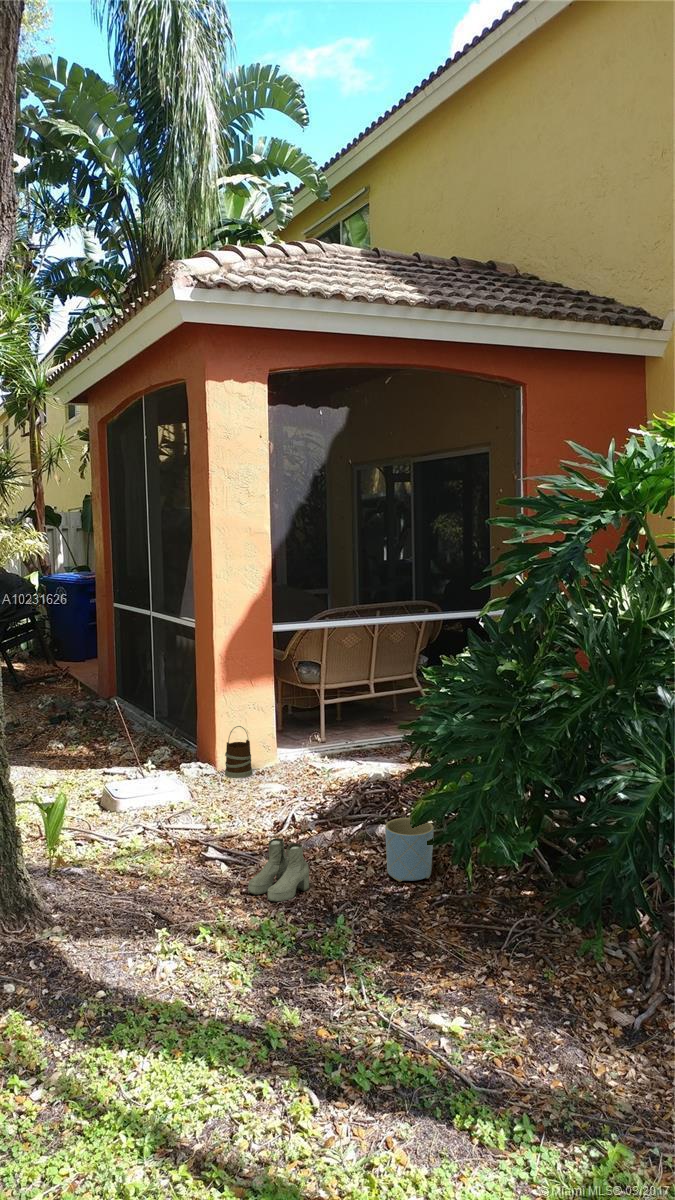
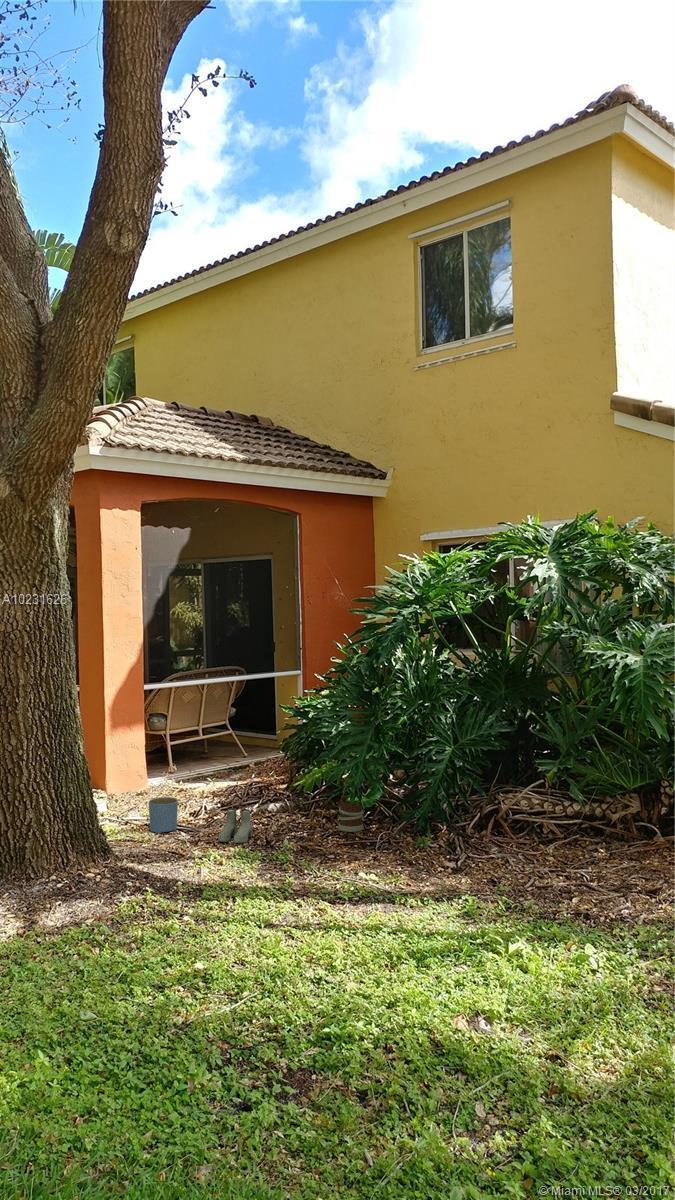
wooden bucket: present [225,726,252,778] -> present [338,784,364,832]
planter: present [385,818,434,882] -> present [149,797,178,834]

